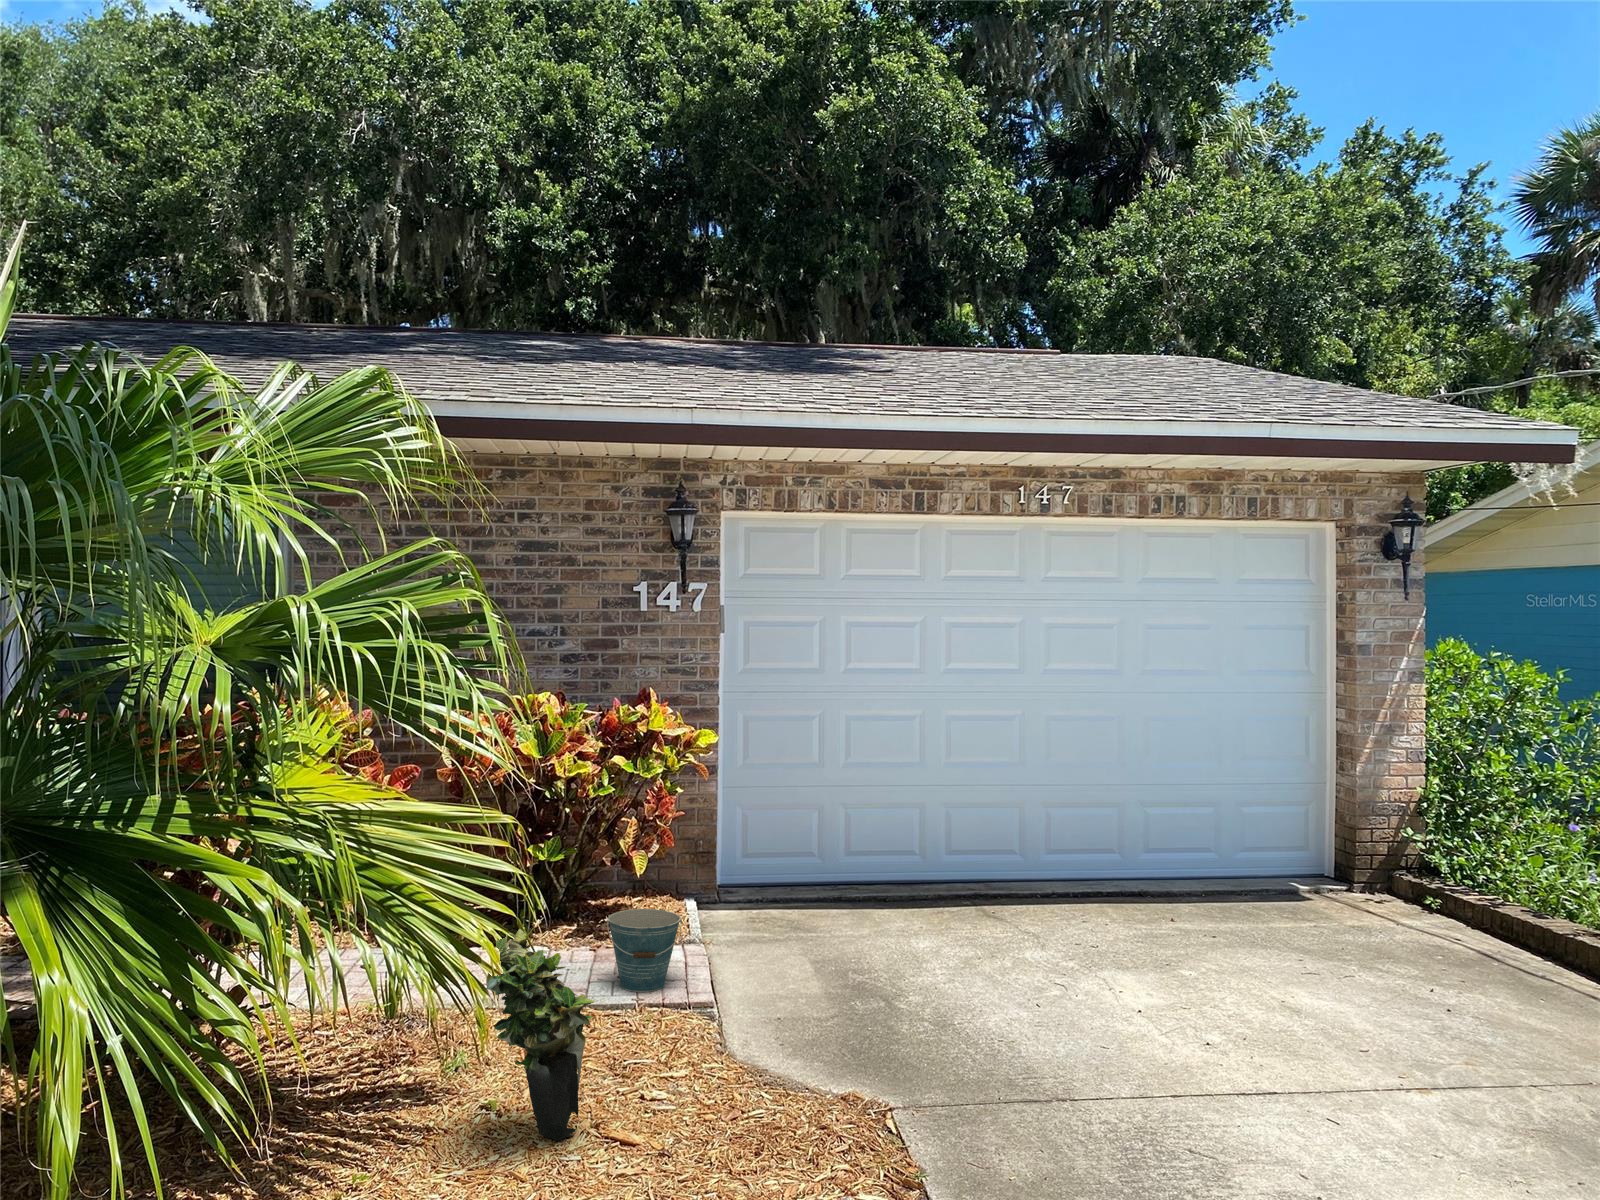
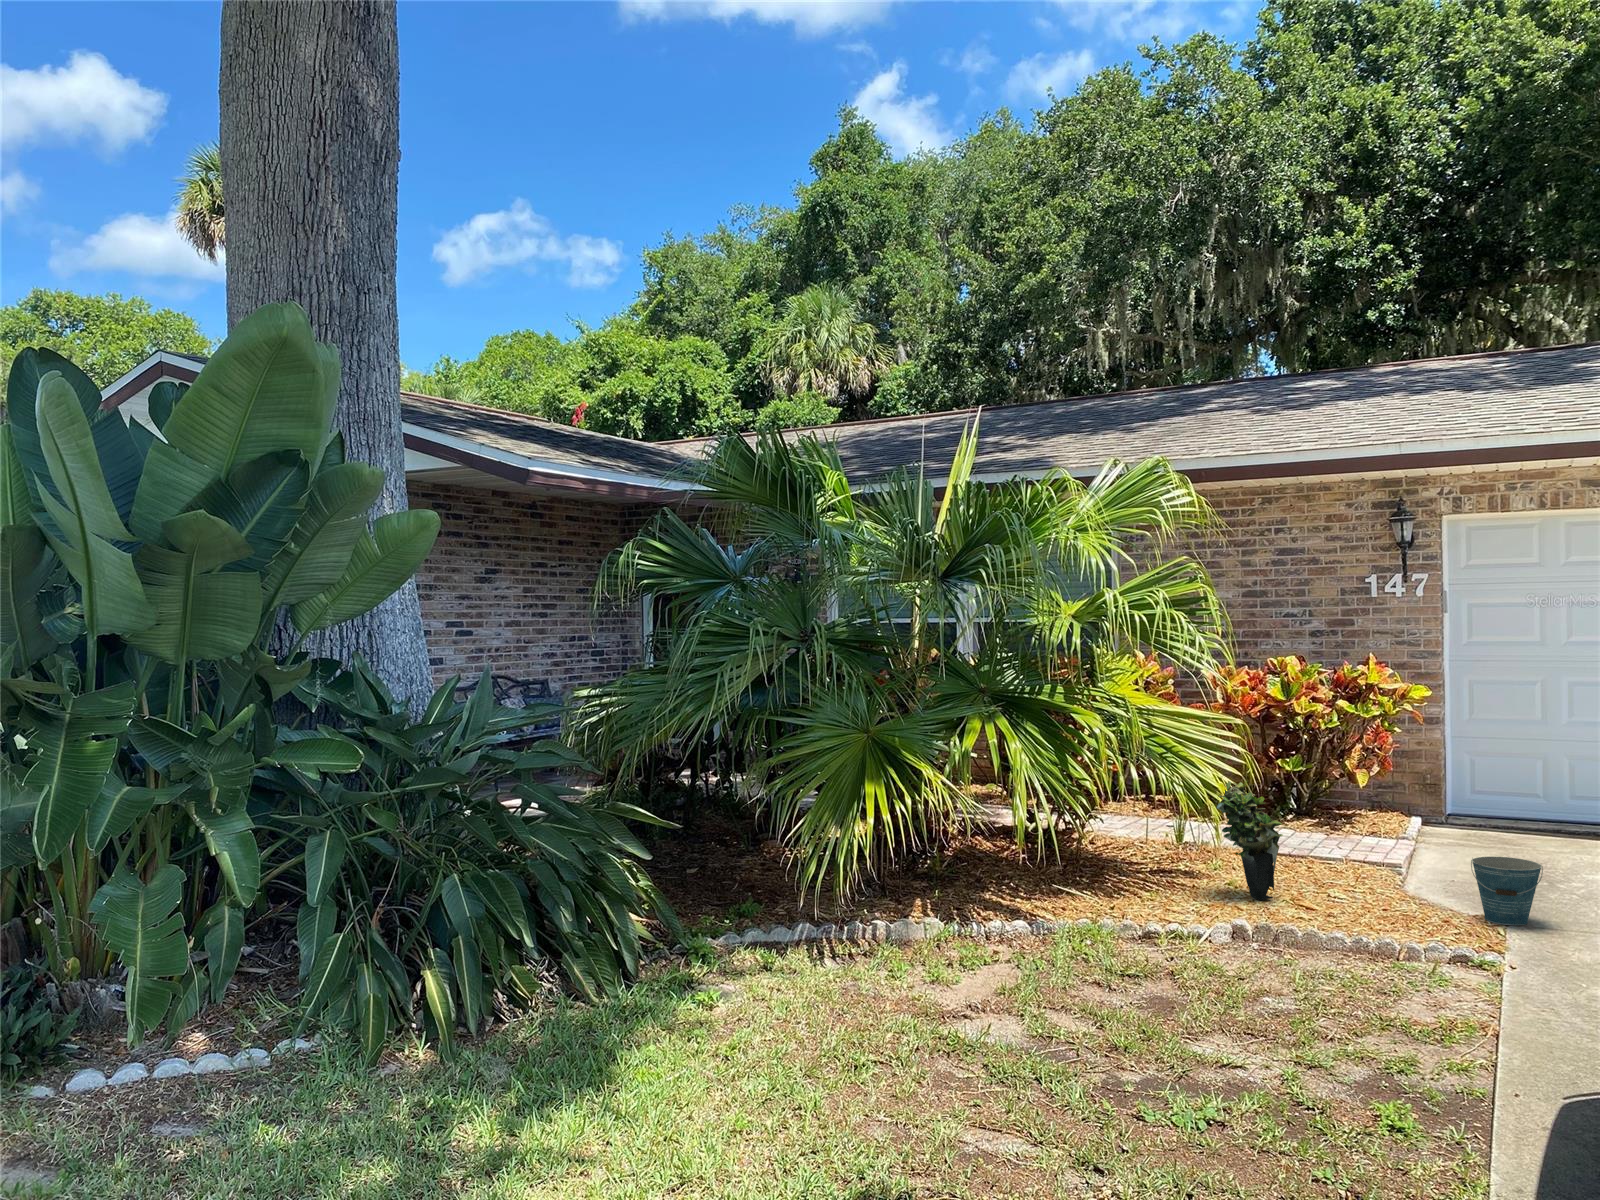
bucket: present [607,909,682,992] -> present [1471,856,1543,925]

